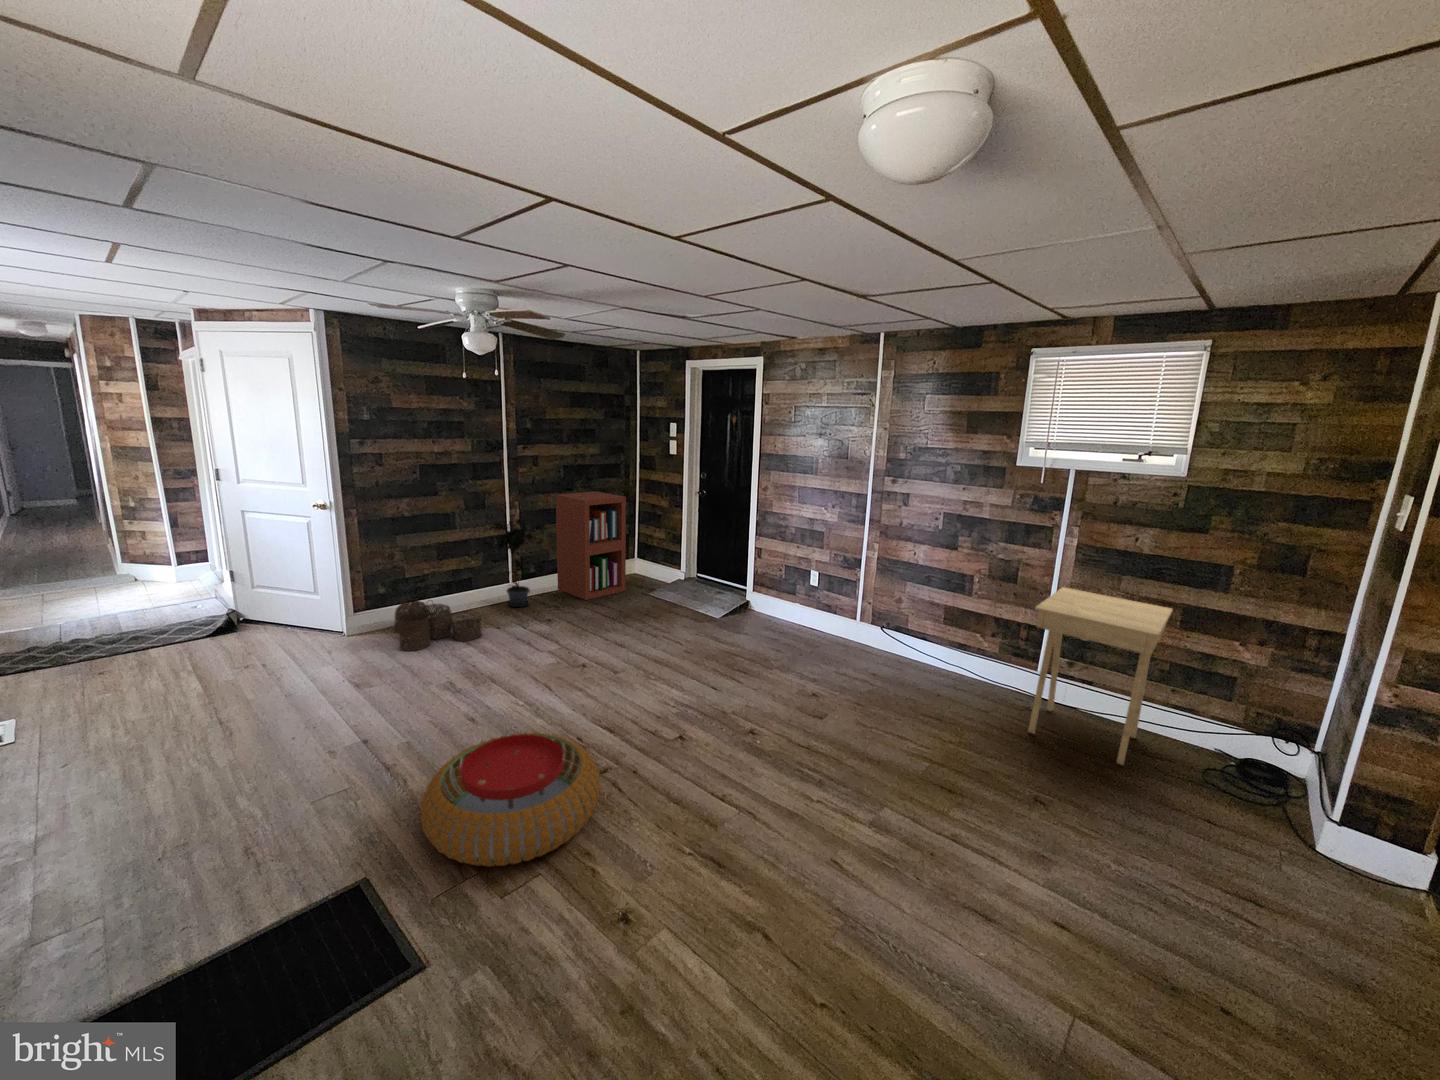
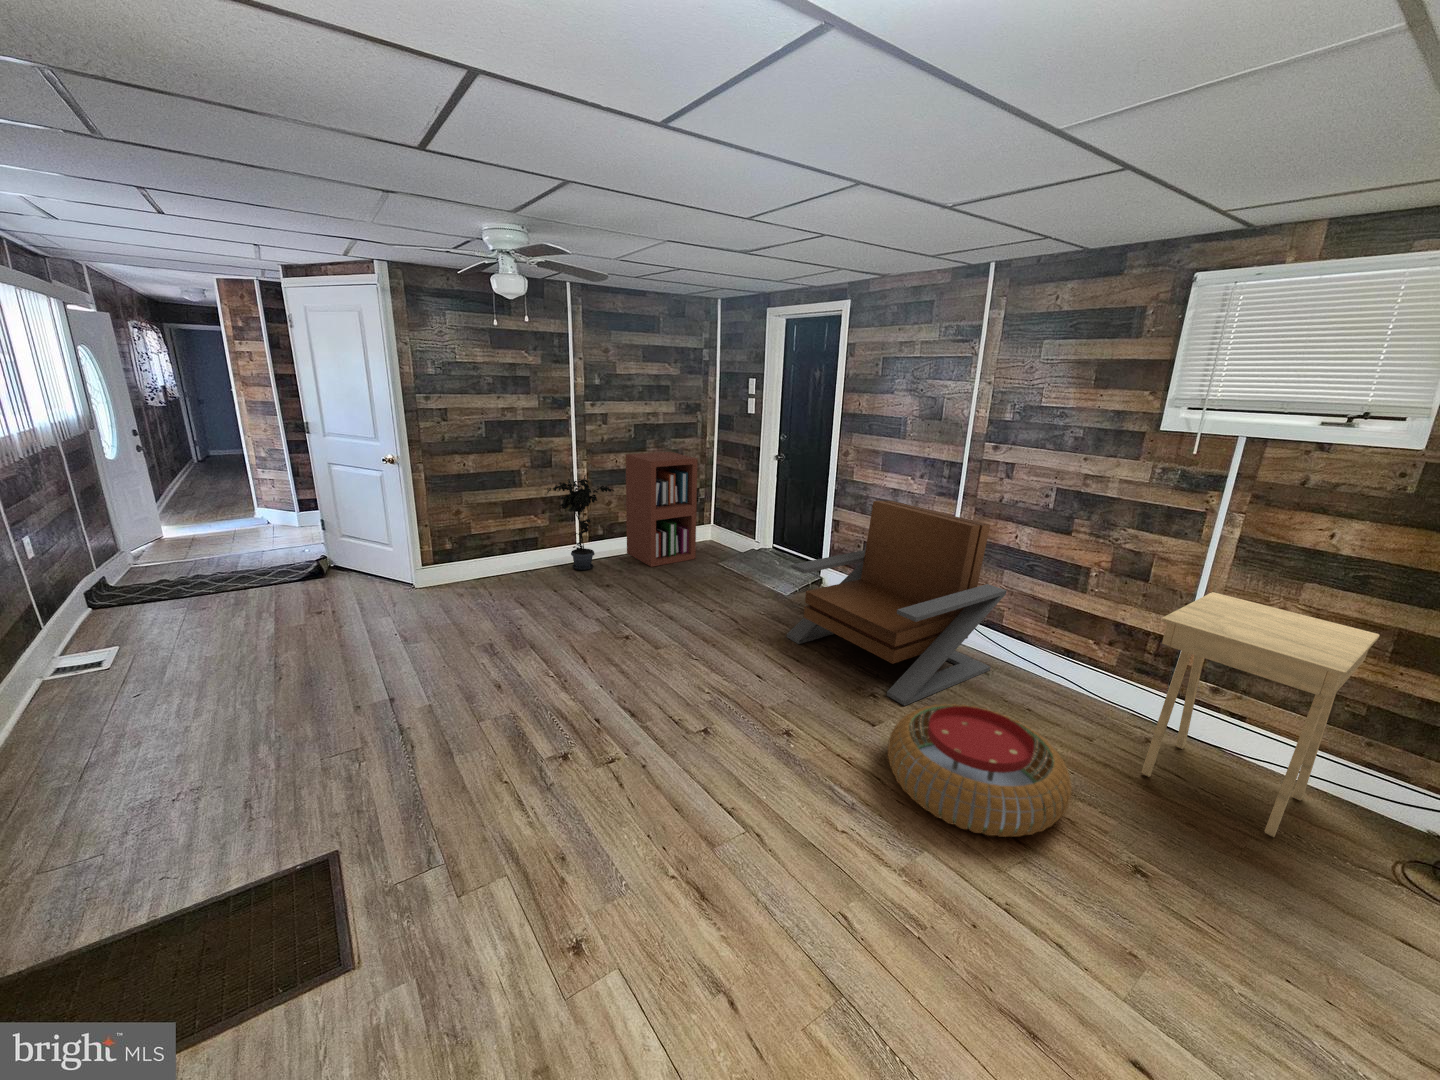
lounge chair: none [729,528,911,700] -> present [787,501,1006,706]
woven basket: present [395,599,482,650] -> none [453,556,538,609]
pouf: present [420,733,600,867] -> present [888,704,1072,837]

